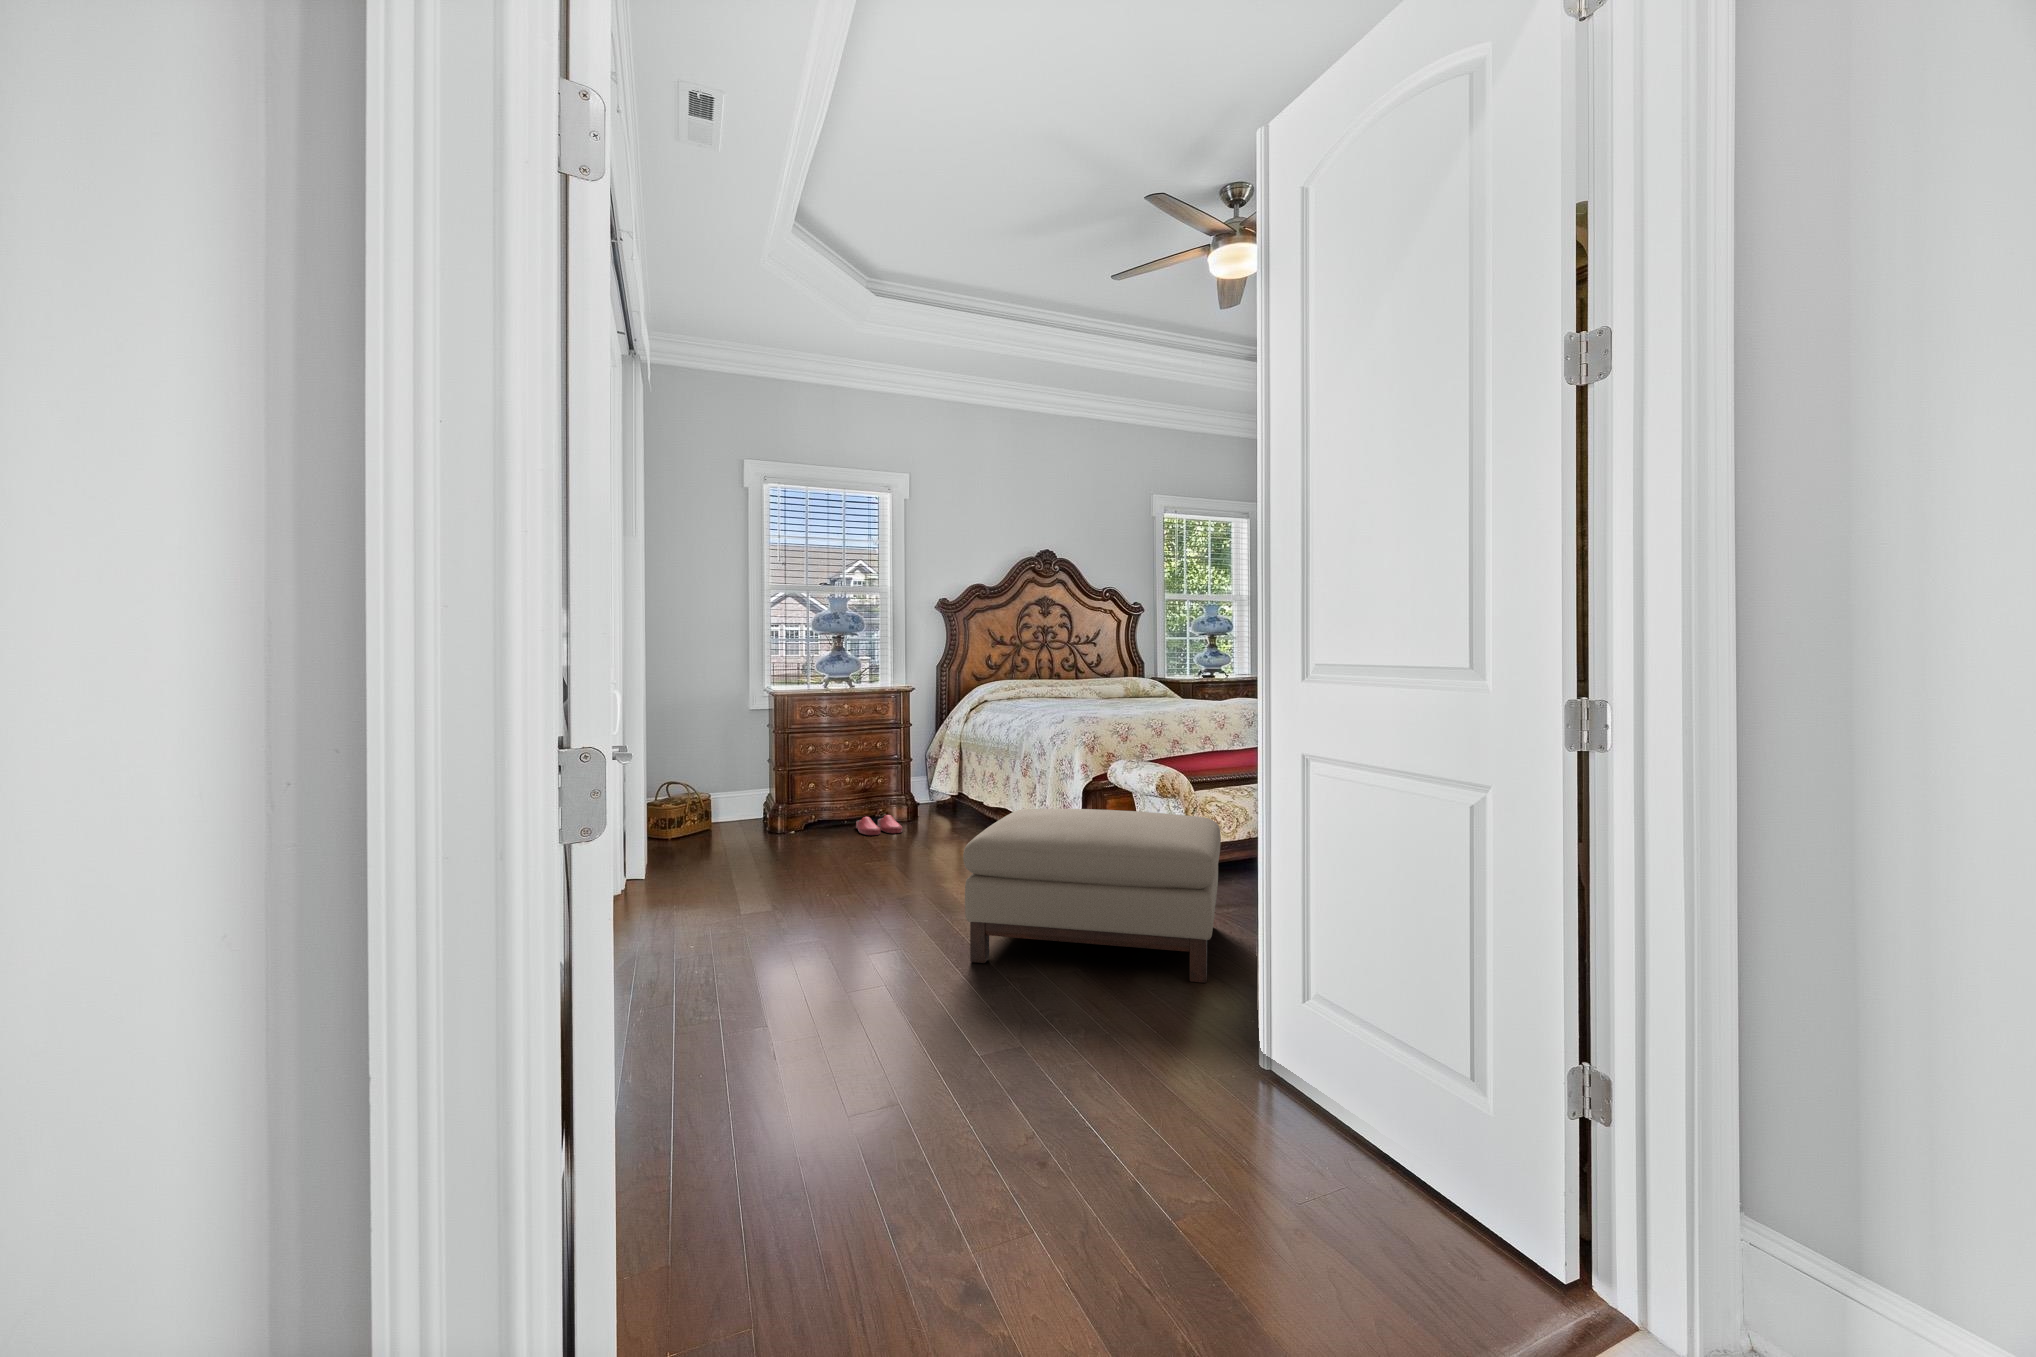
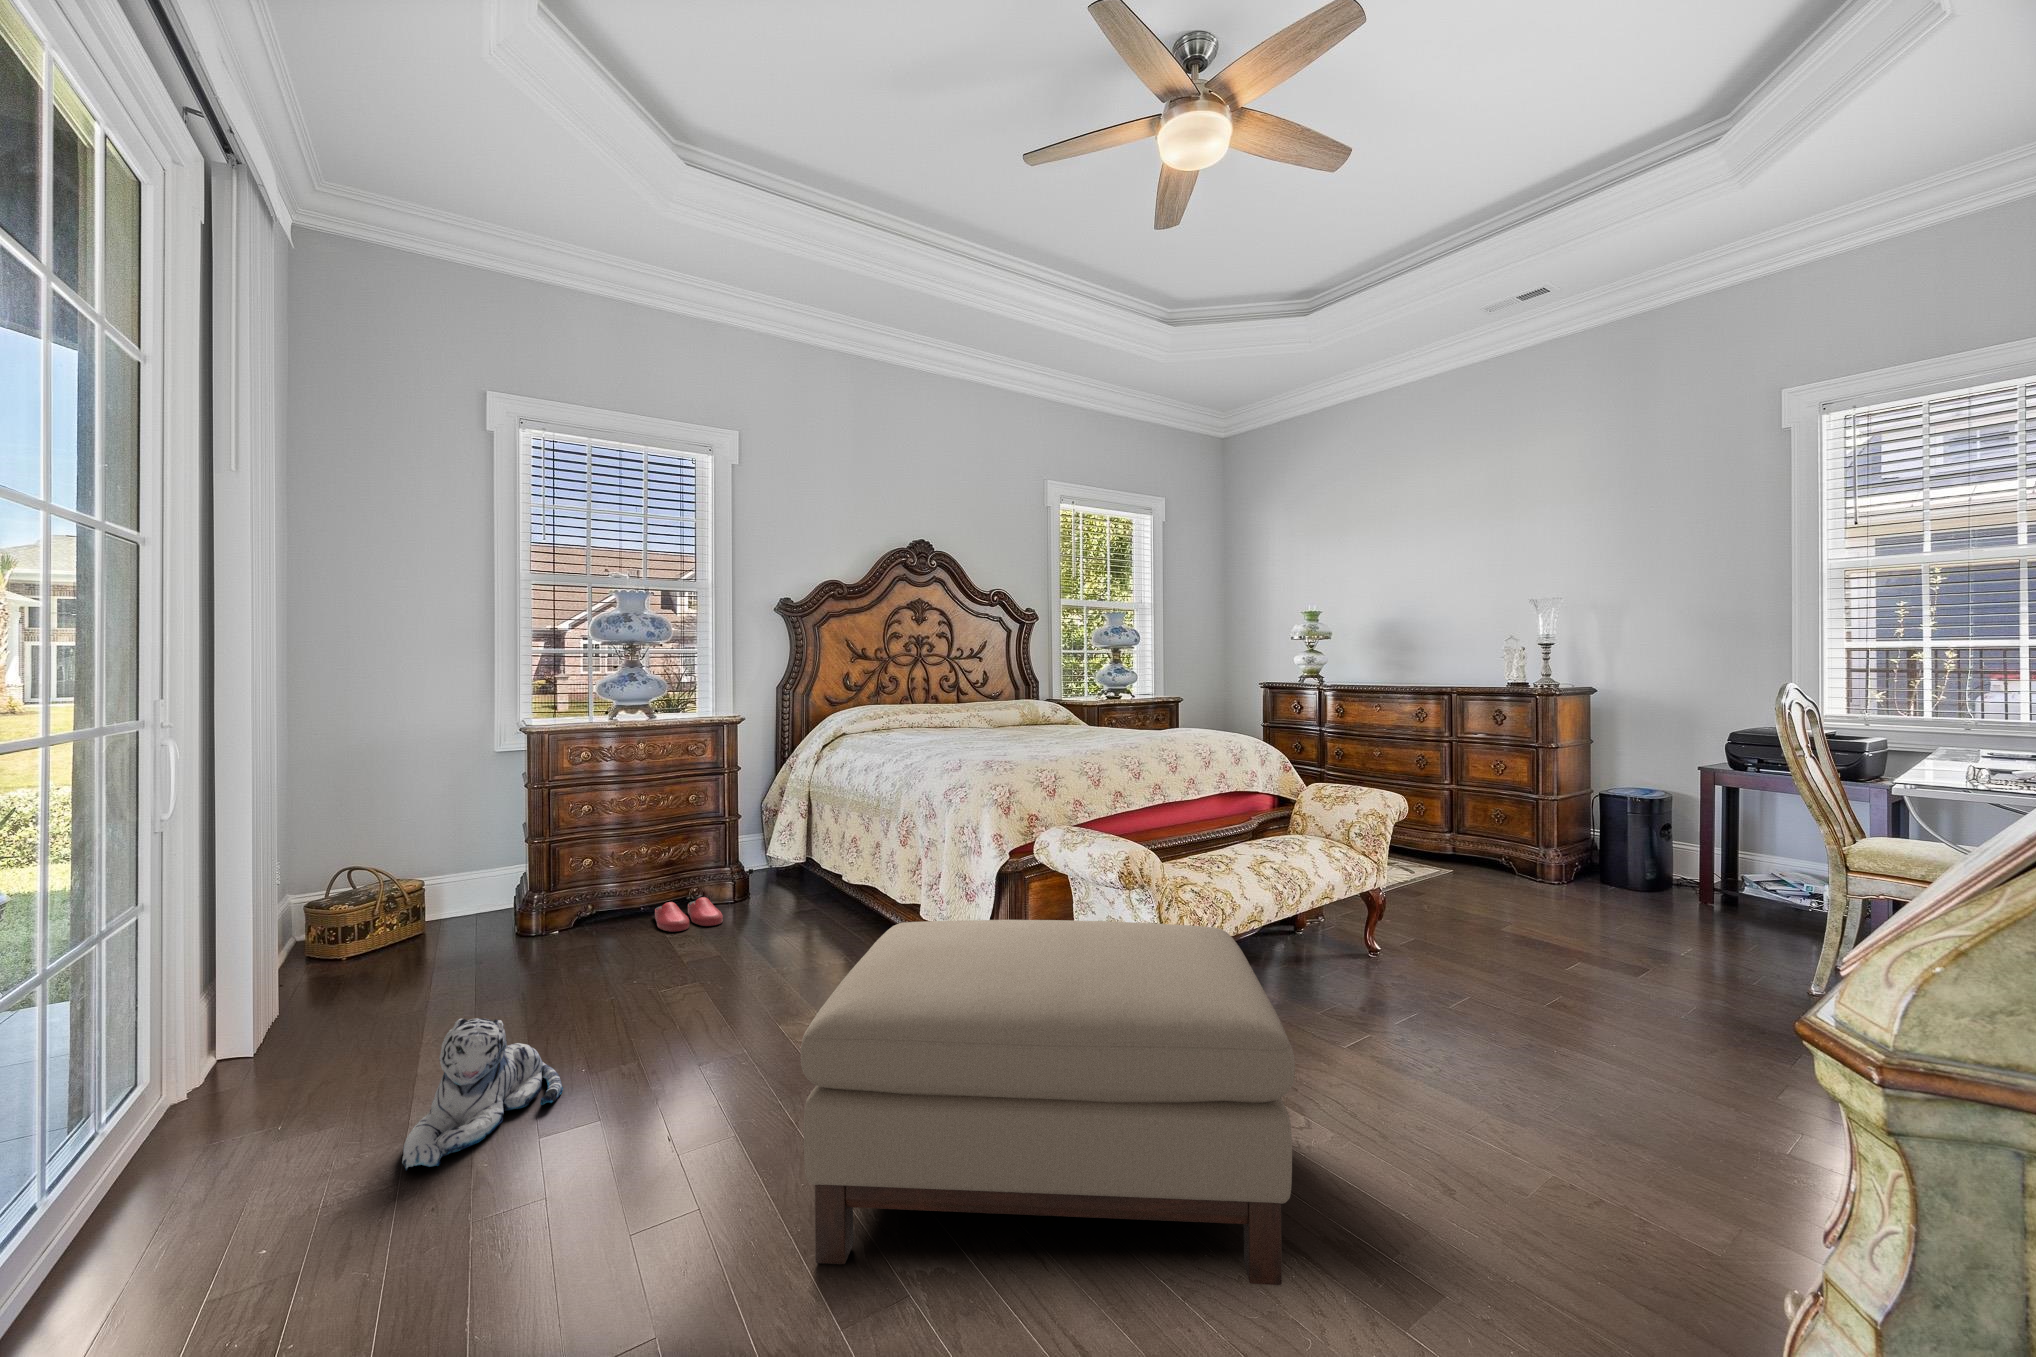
plush toy: none [754,851,826,923] -> present [402,1018,563,1171]

